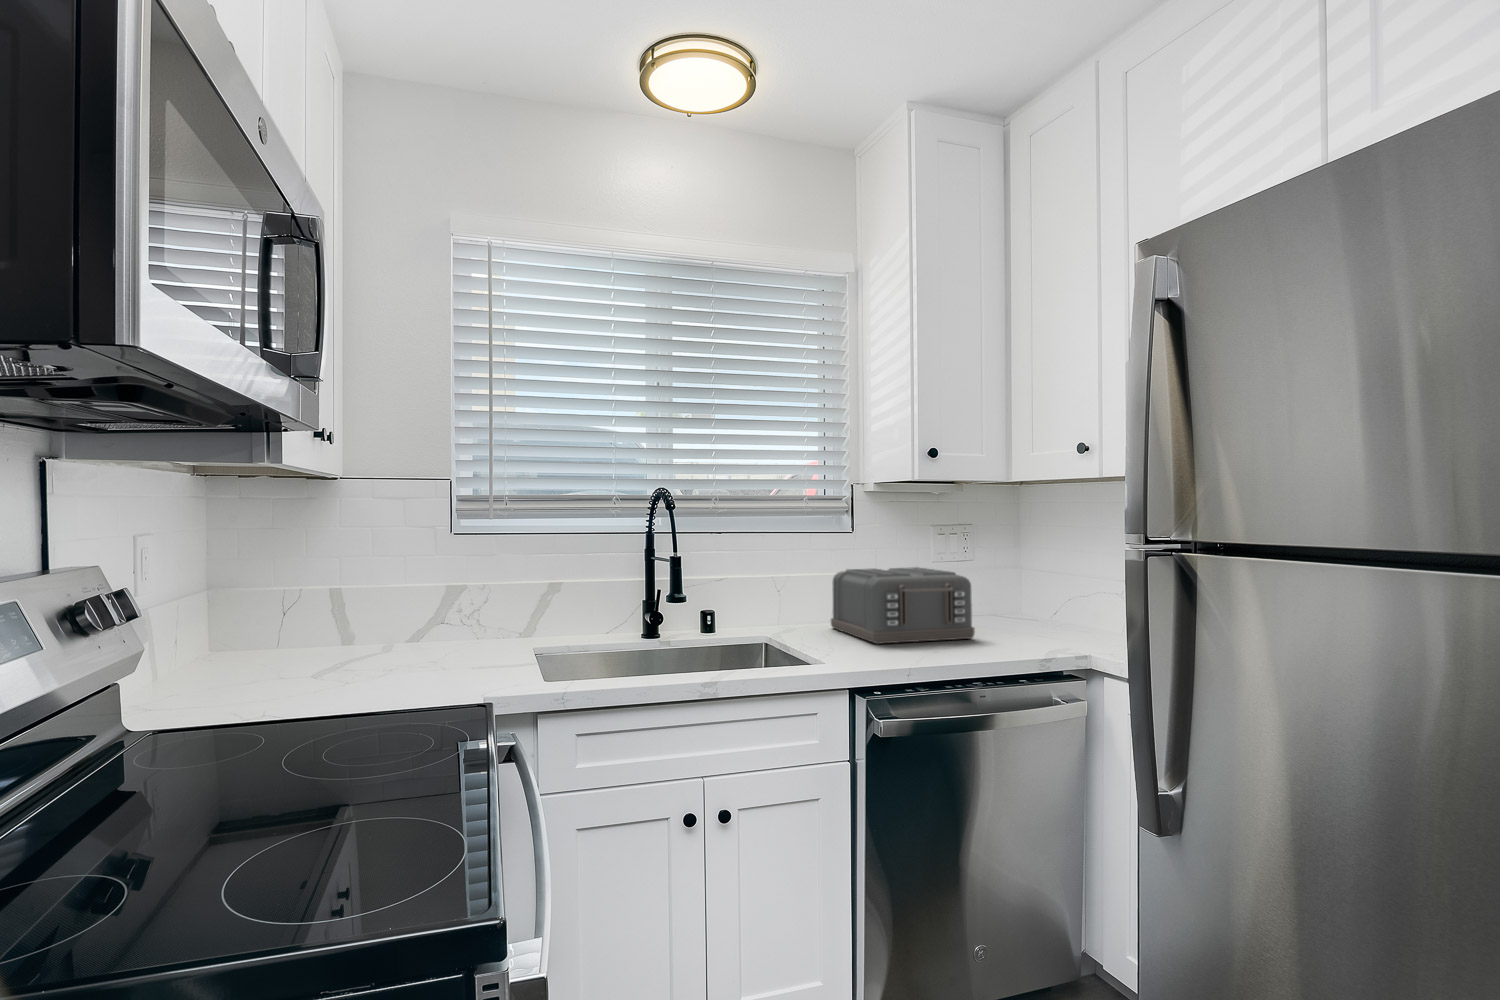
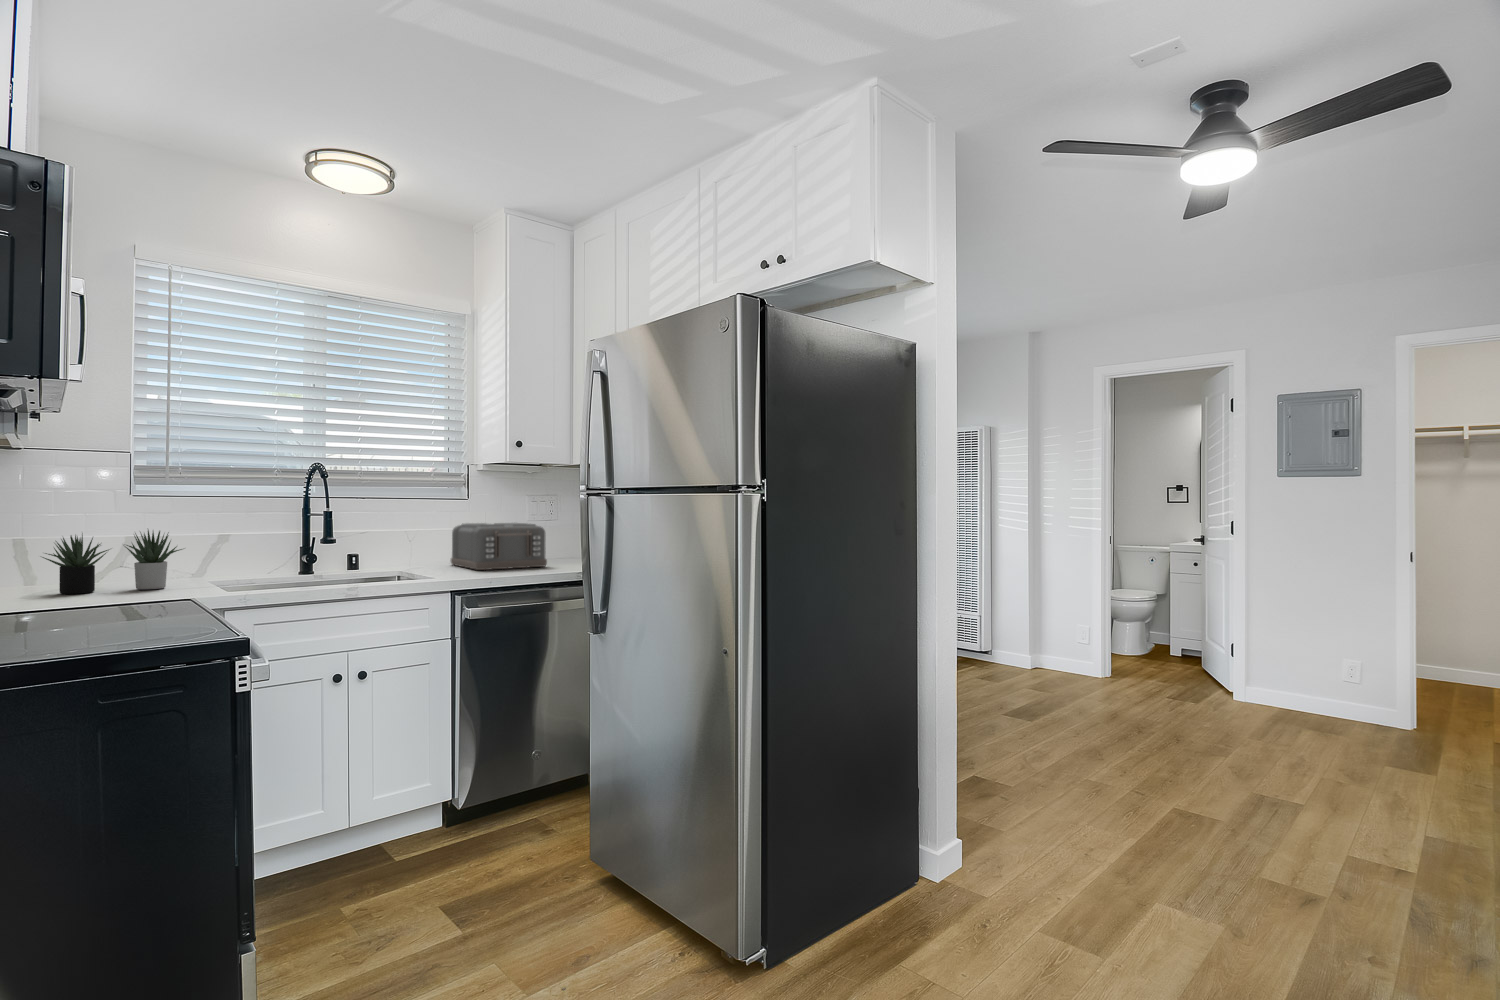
succulent plant: none [340,582,504,674] -> present [42,530,182,594]

